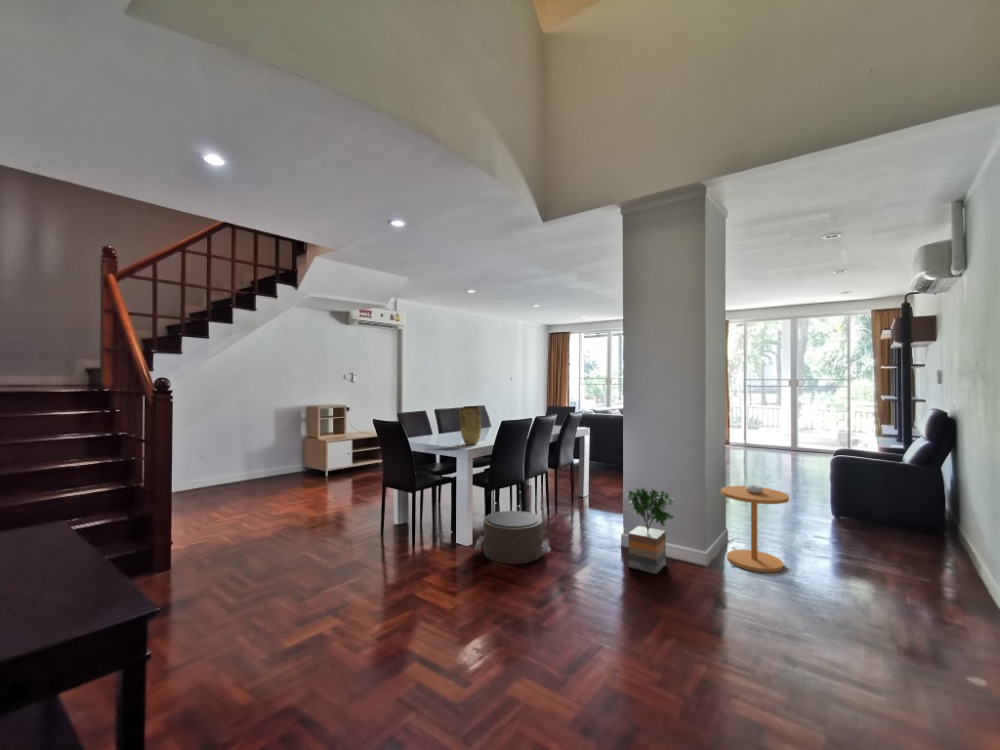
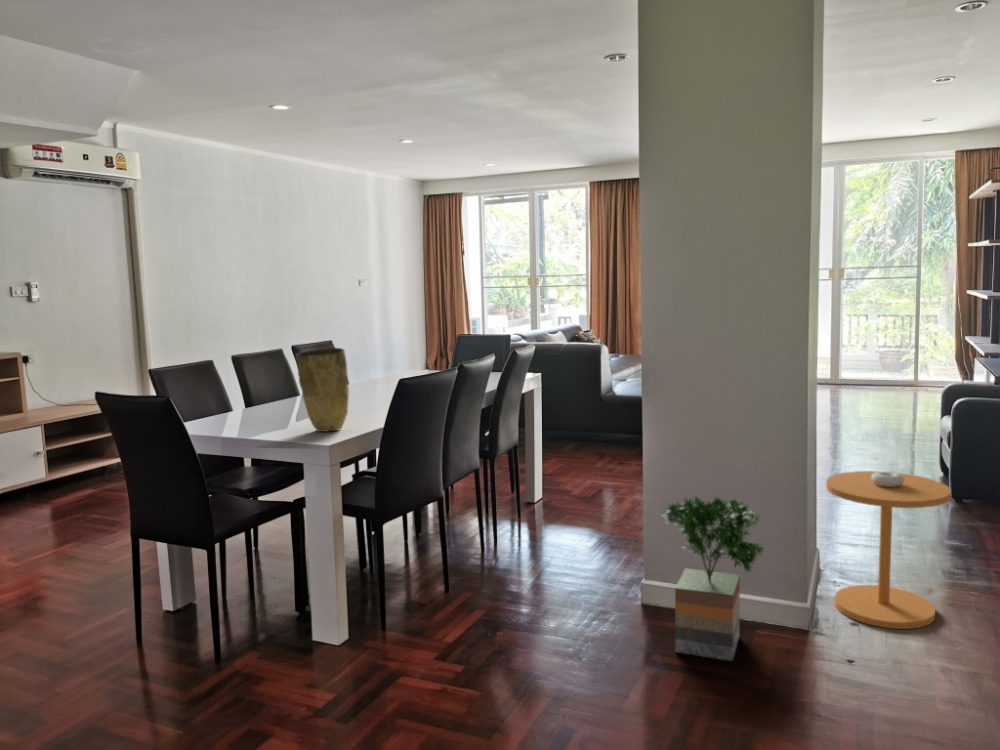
pouf: present [474,511,550,564] -> none [362,560,521,679]

